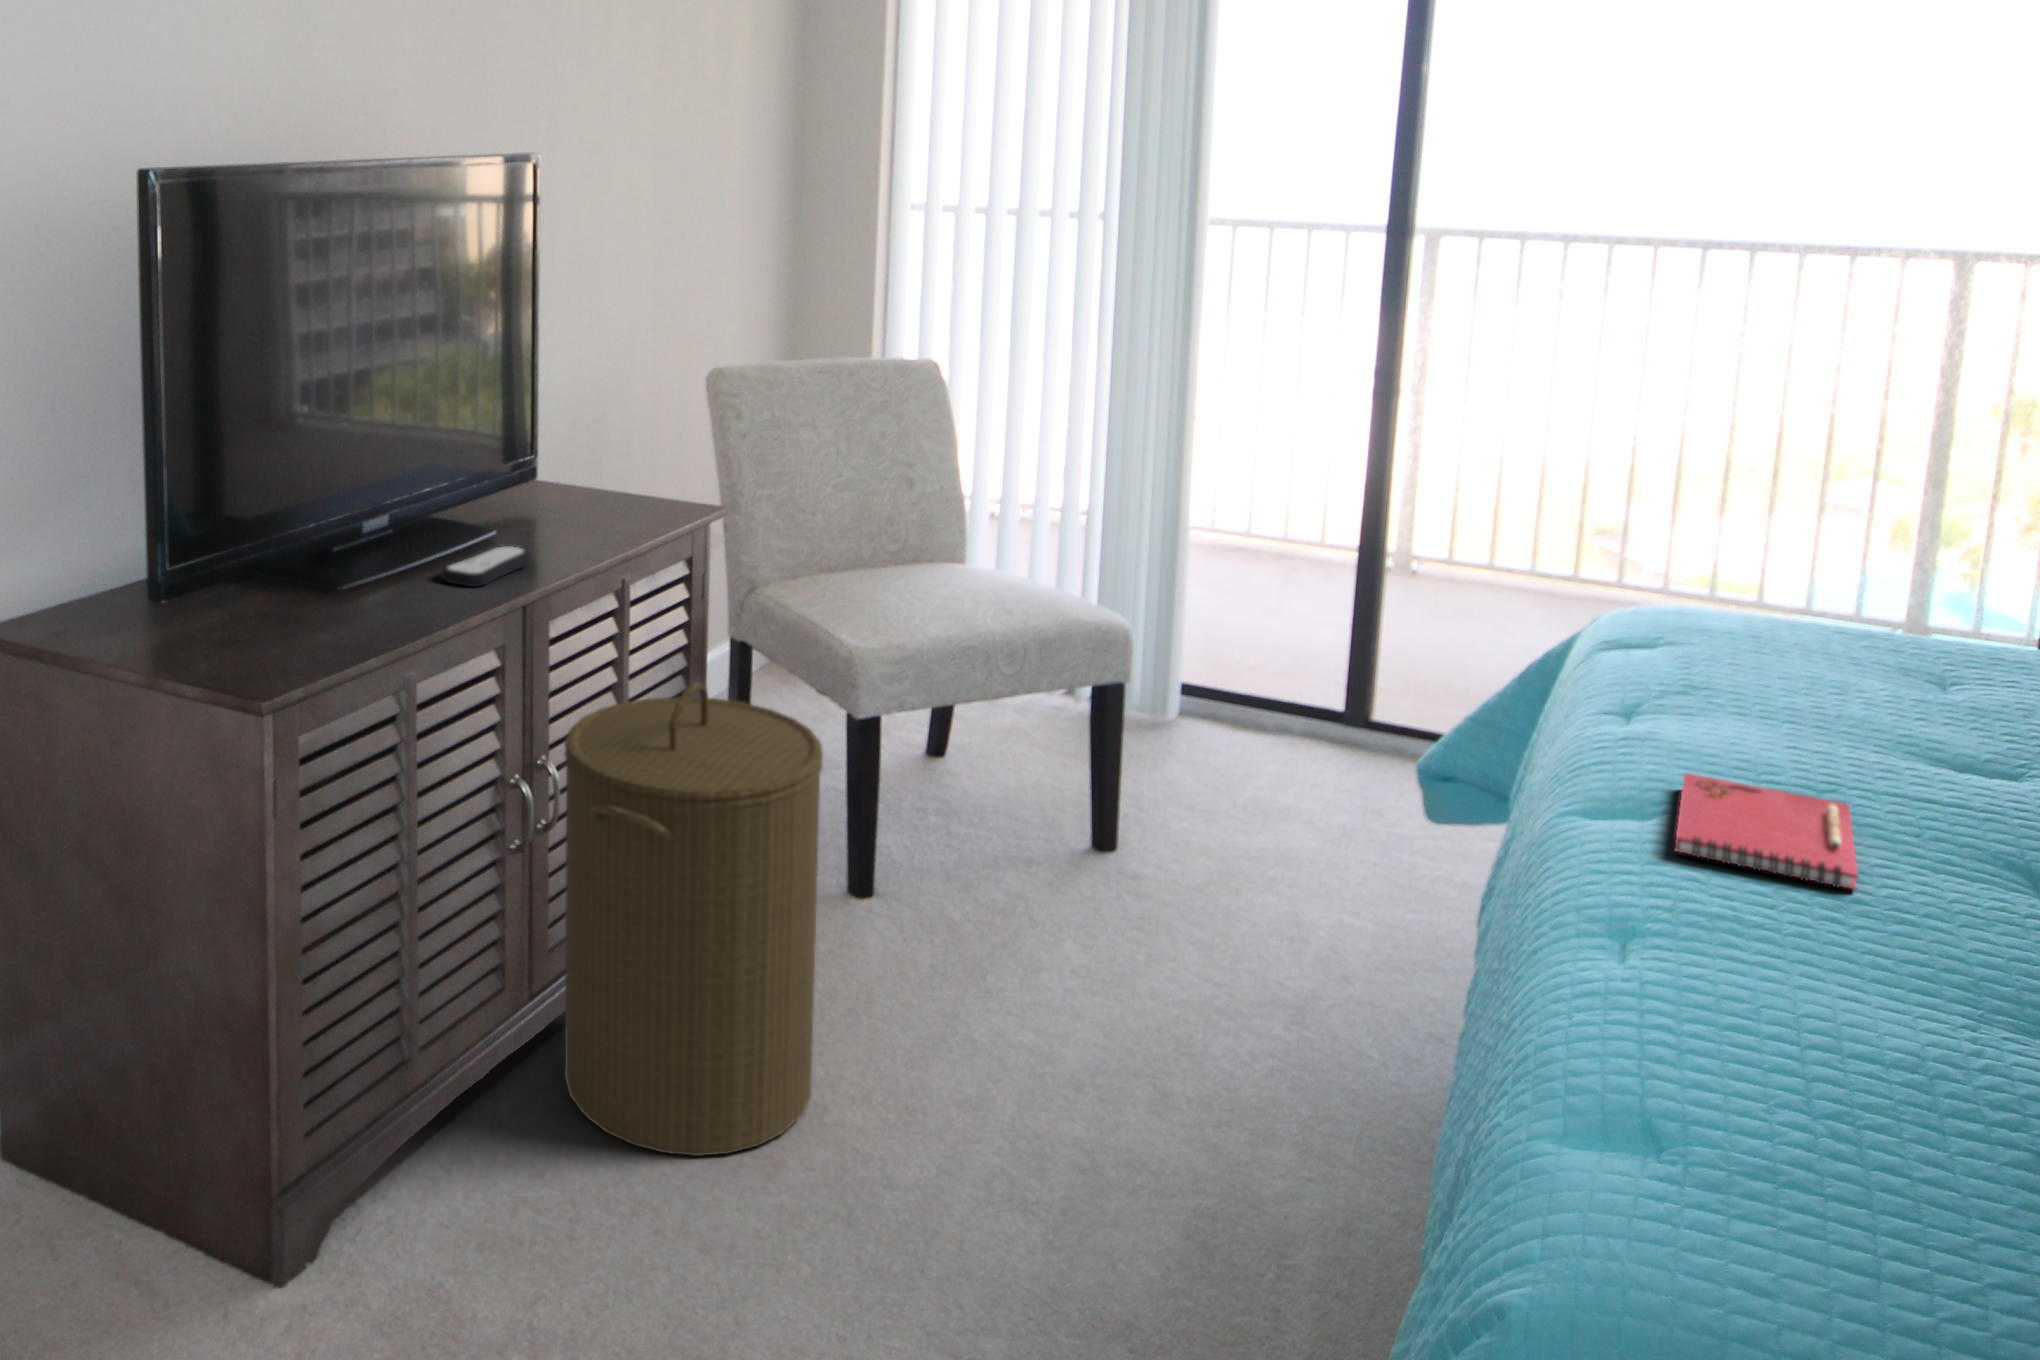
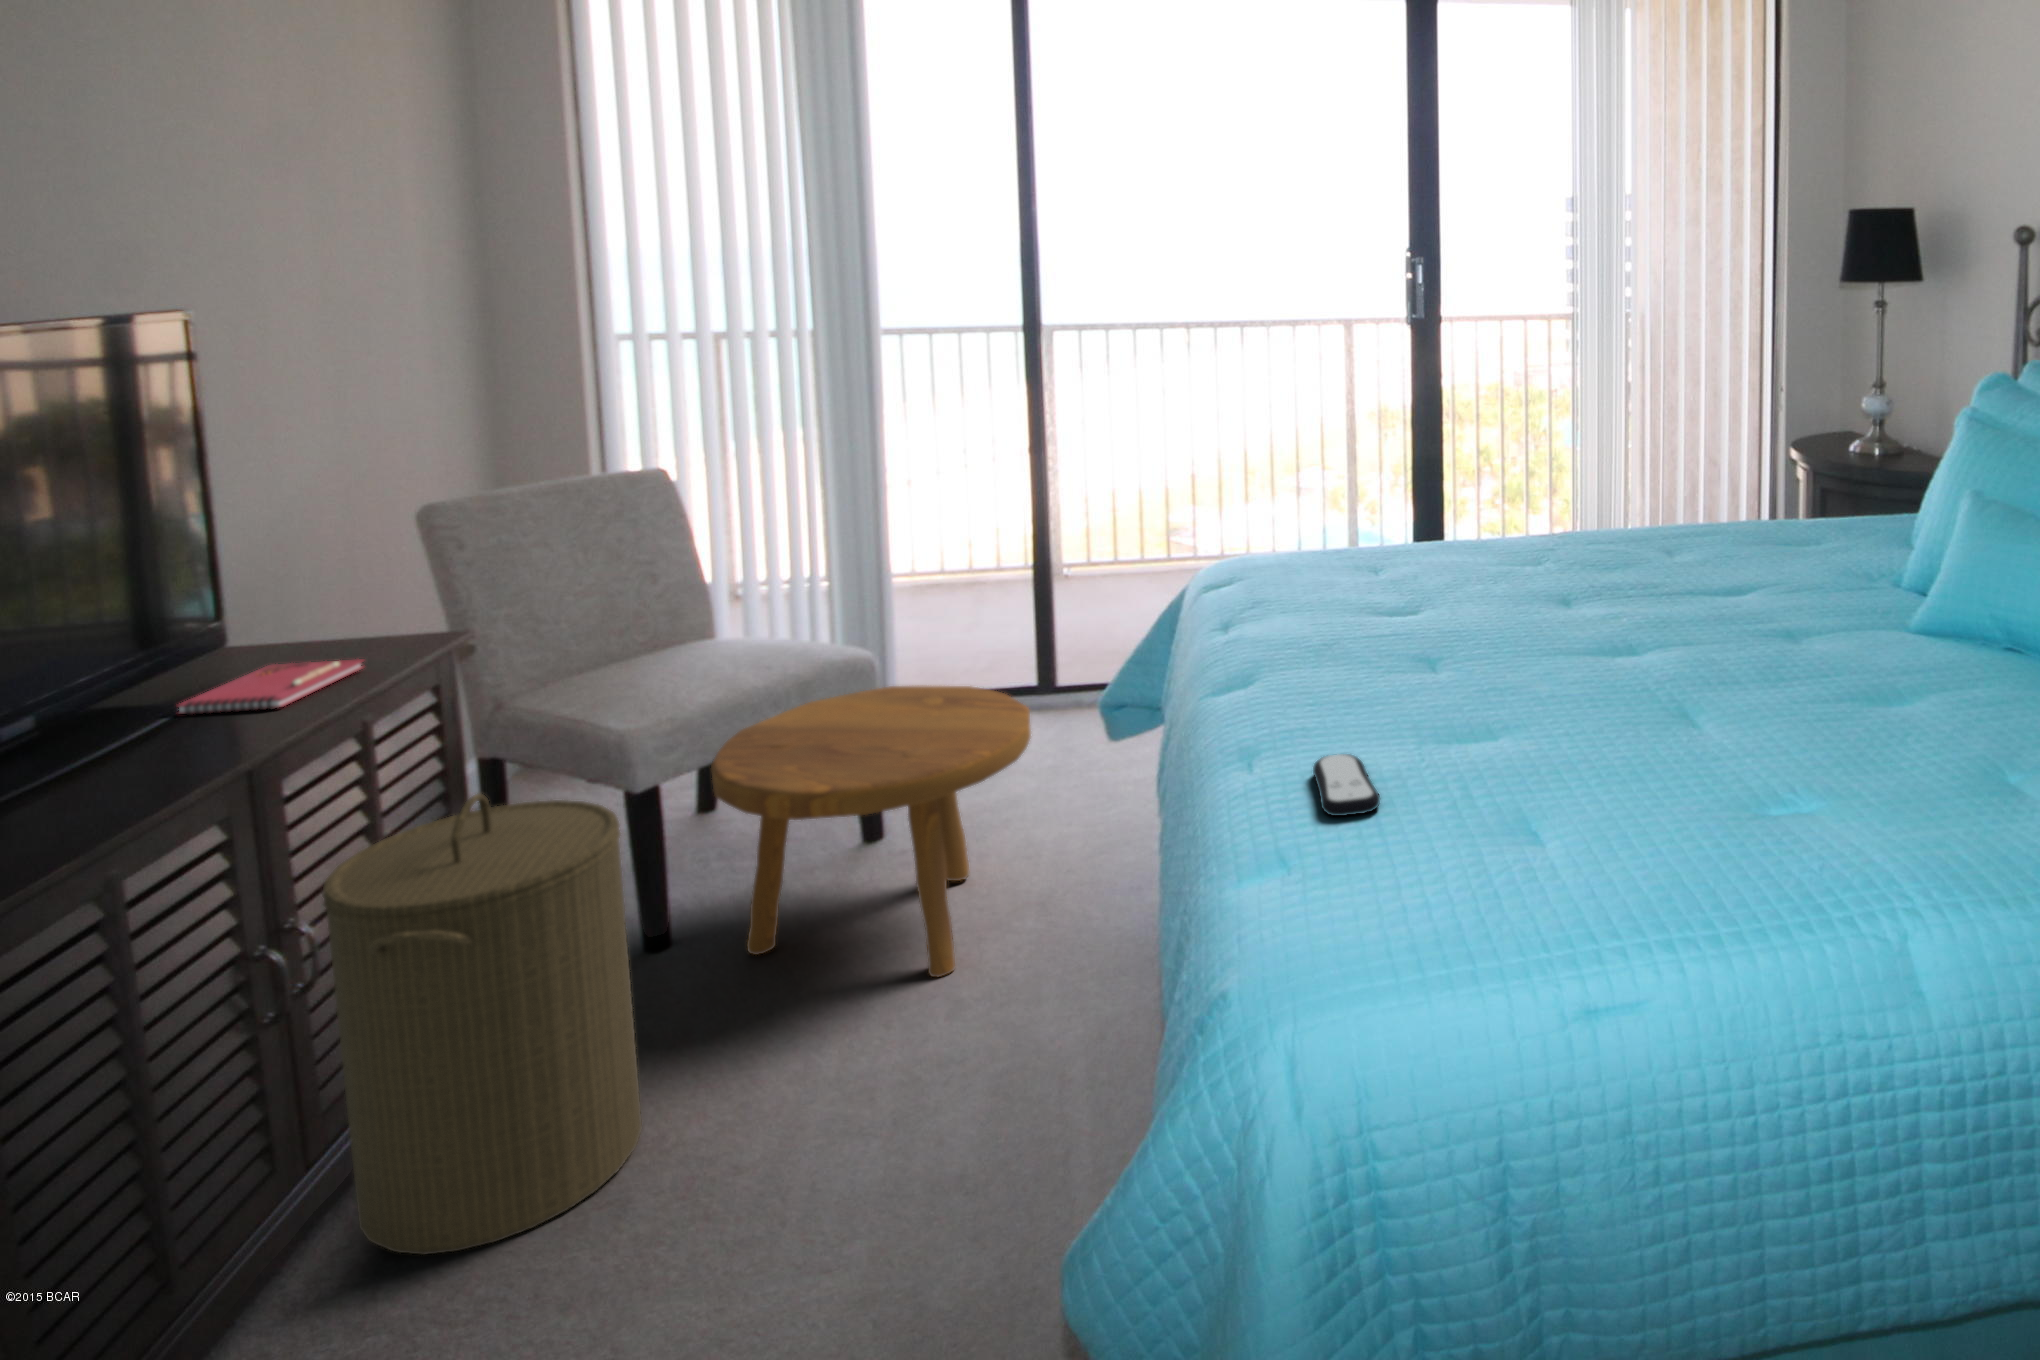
remote control: present [441,546,531,586] -> present [1313,754,1380,816]
footstool: none [931,666,1325,1062] -> present [711,685,1031,977]
notebook: present [1675,773,1858,889] -> present [177,659,363,715]

